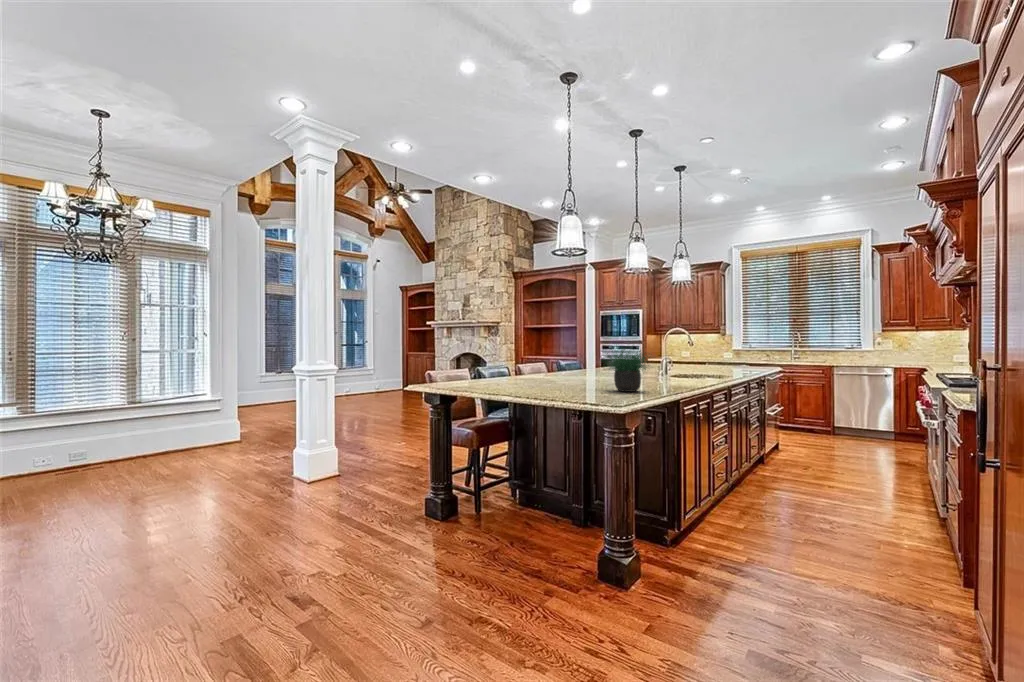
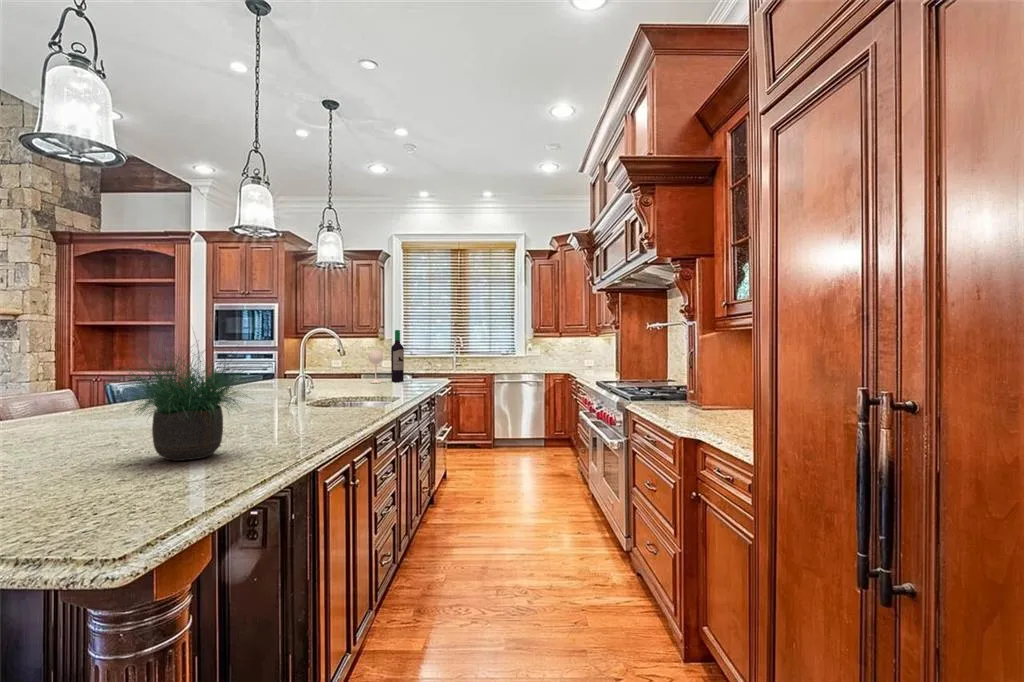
wine bottle: none [710,329,739,368] -> present [368,330,404,383]

